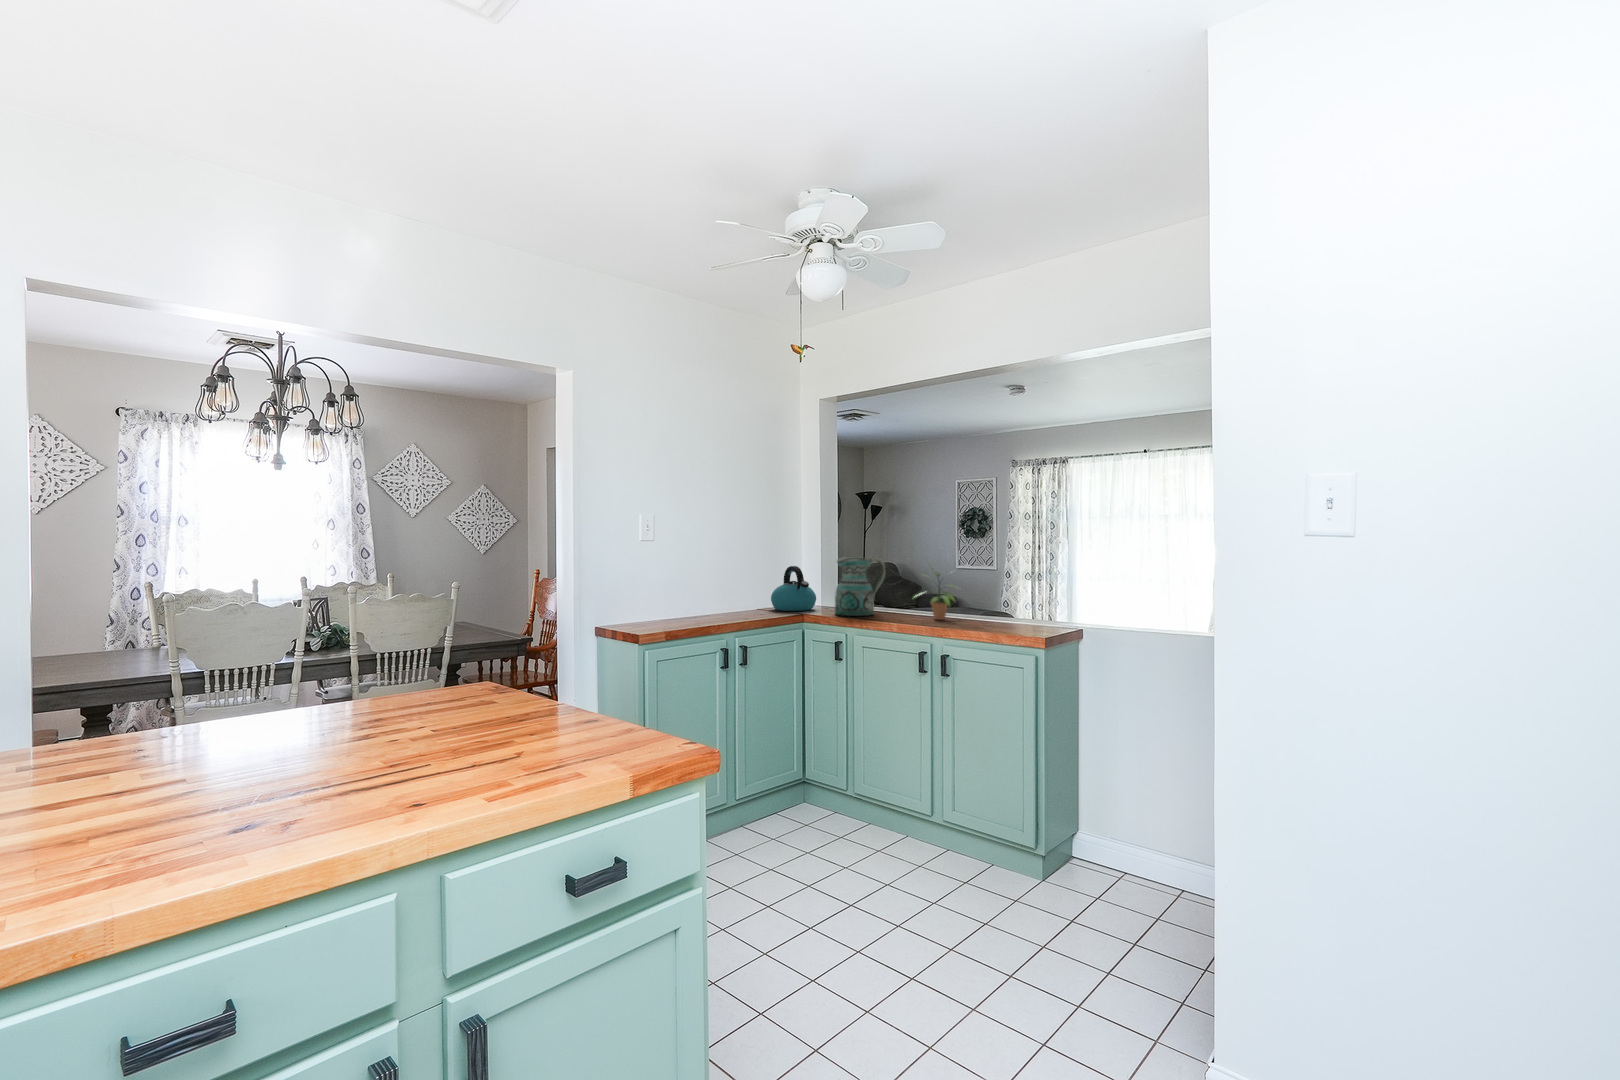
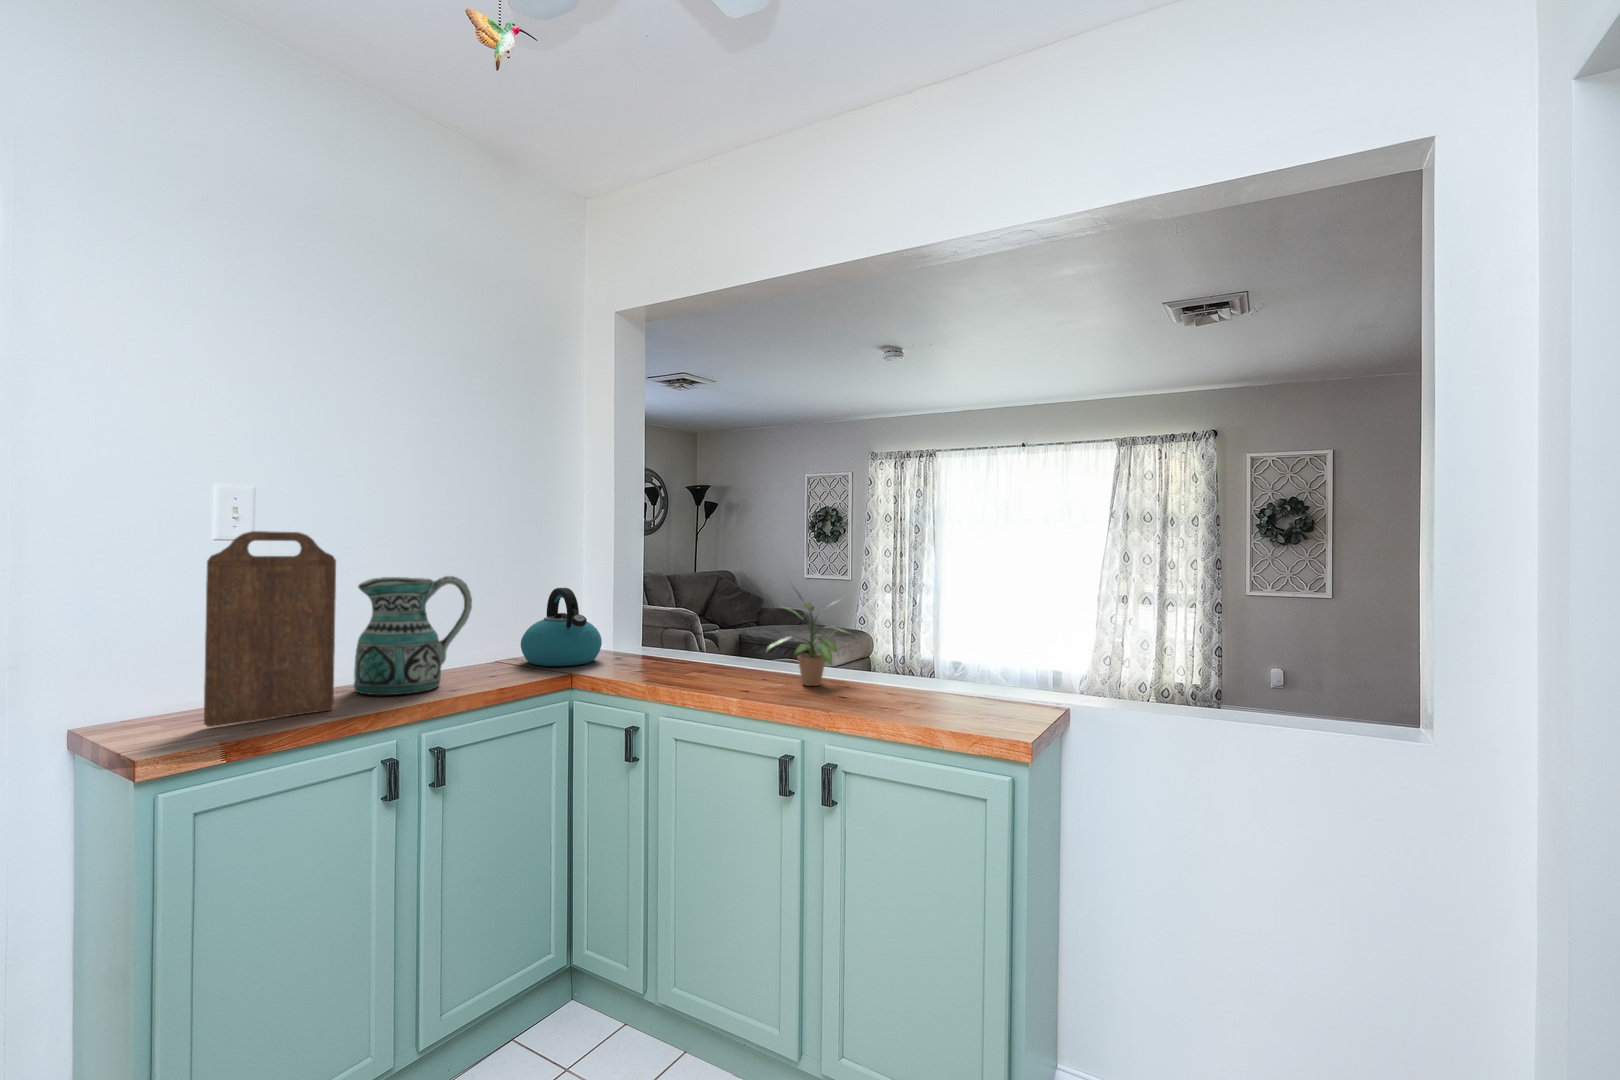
cutting board: none [647,536,695,627] -> present [204,531,336,727]
ceramic pitcher: present [835,557,885,616] -> present [354,576,472,695]

